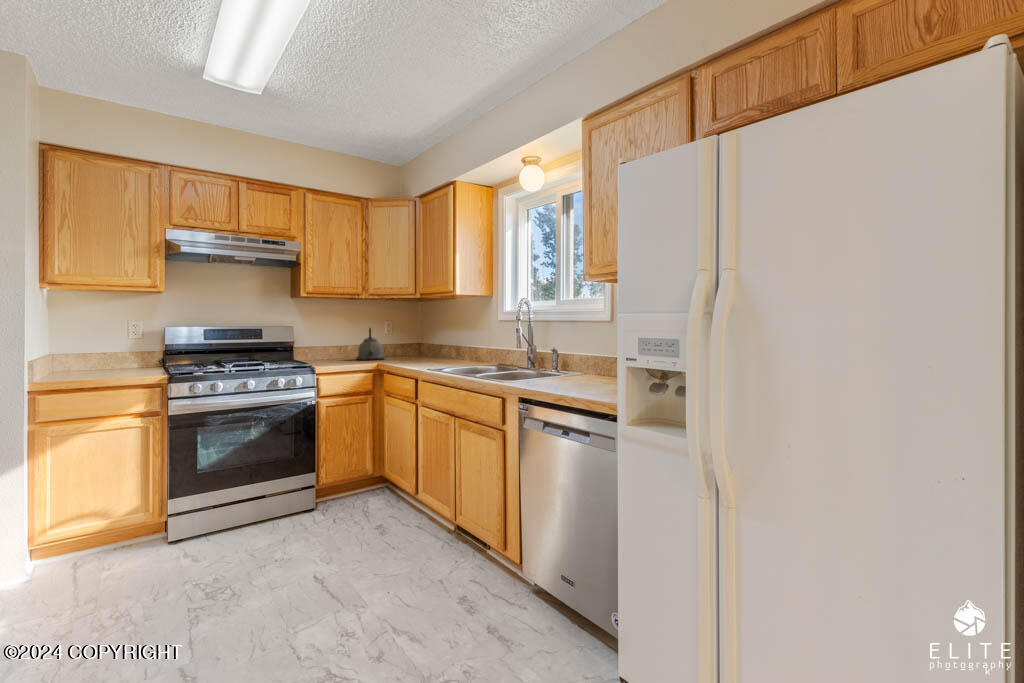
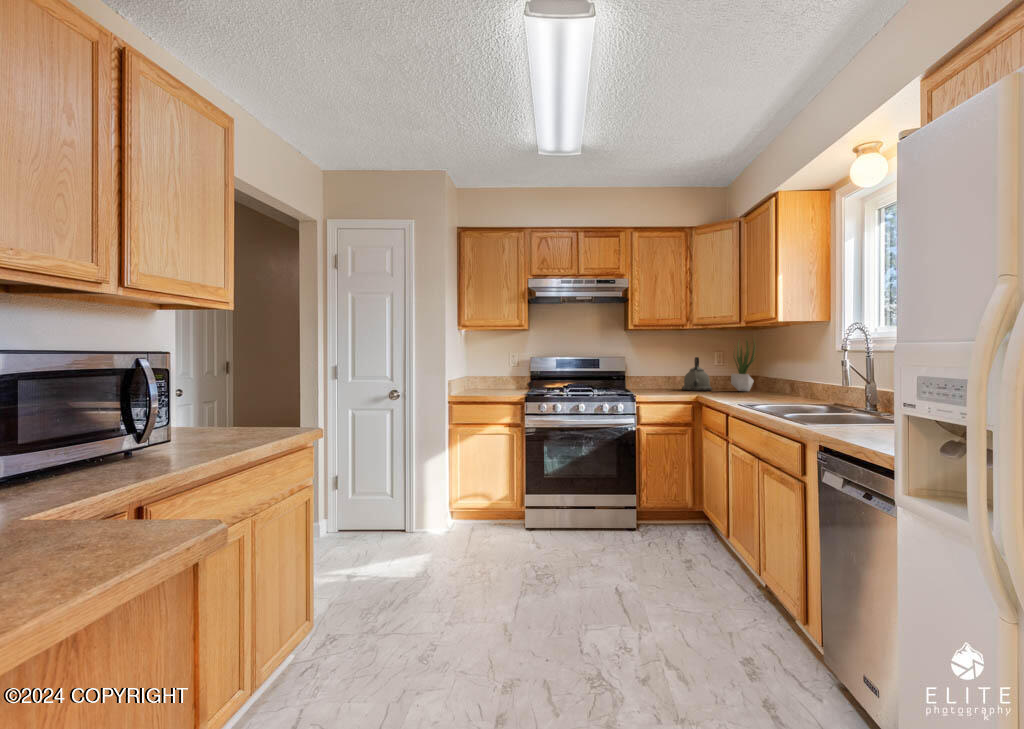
potted plant: none [402,309,424,359] -> present [731,339,755,391]

